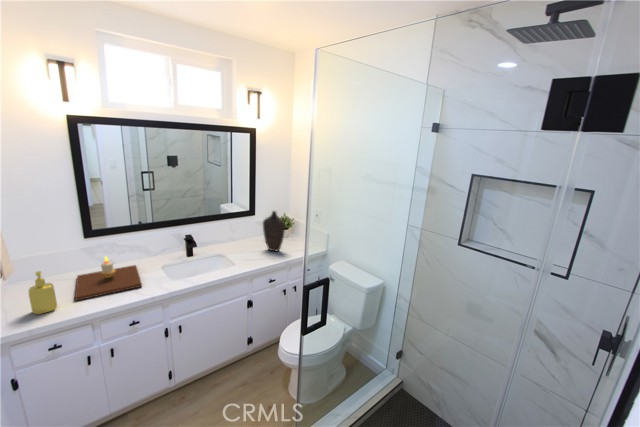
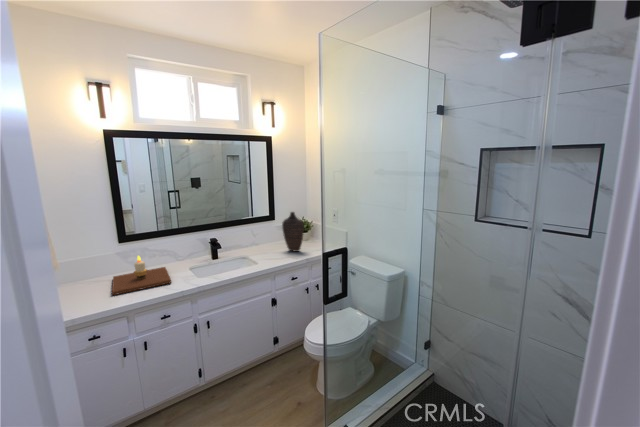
soap dispenser: present [29,271,57,314] -> none [72,266,97,306]

